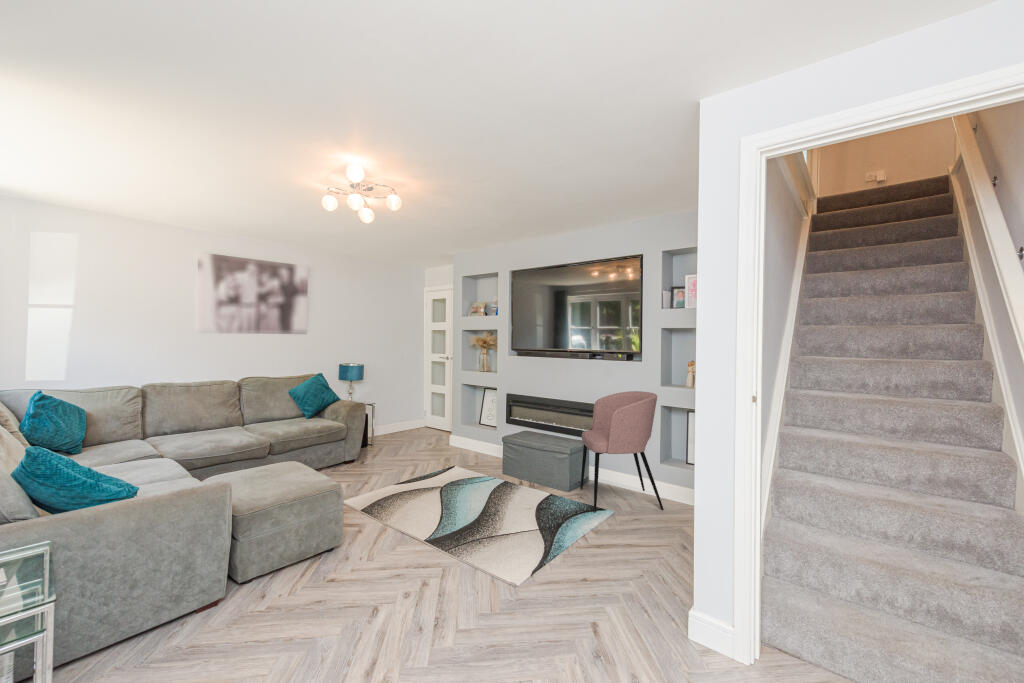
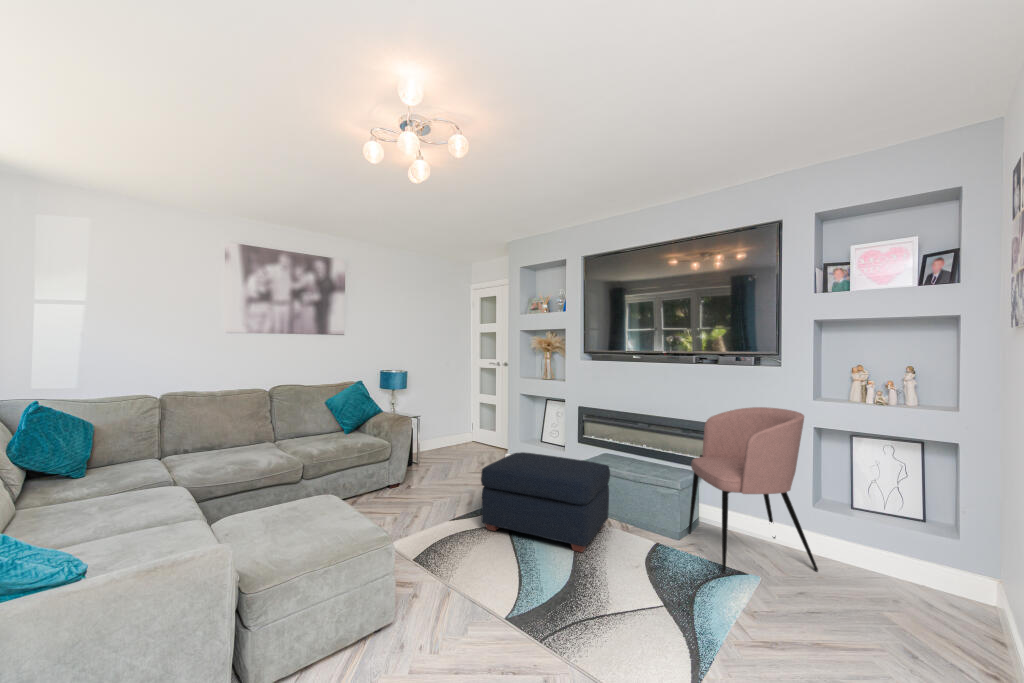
ottoman: none [418,431,522,503] -> present [481,452,610,552]

